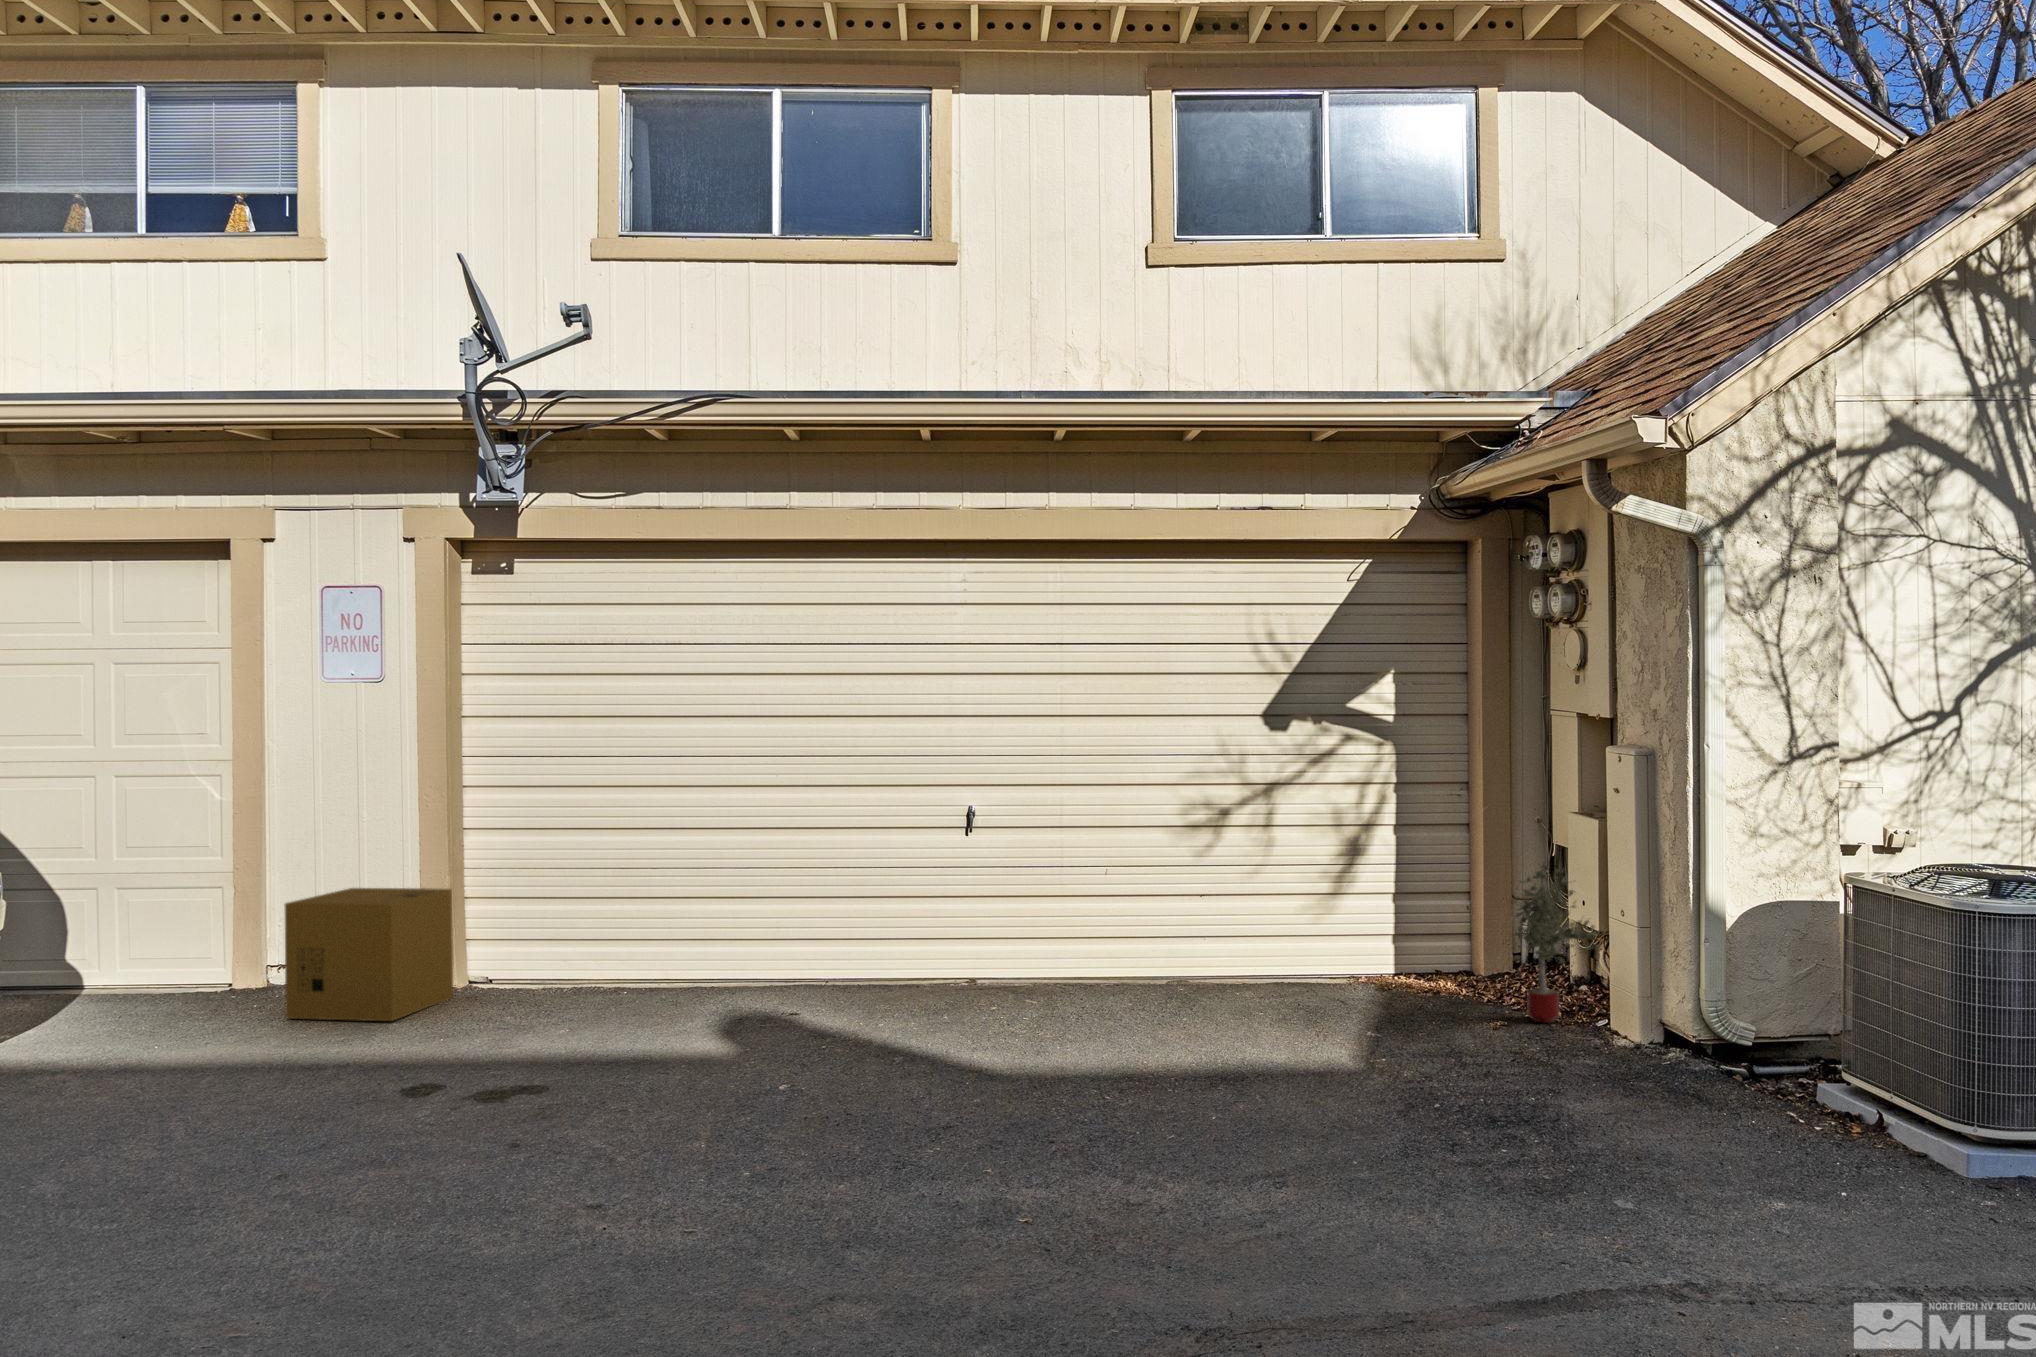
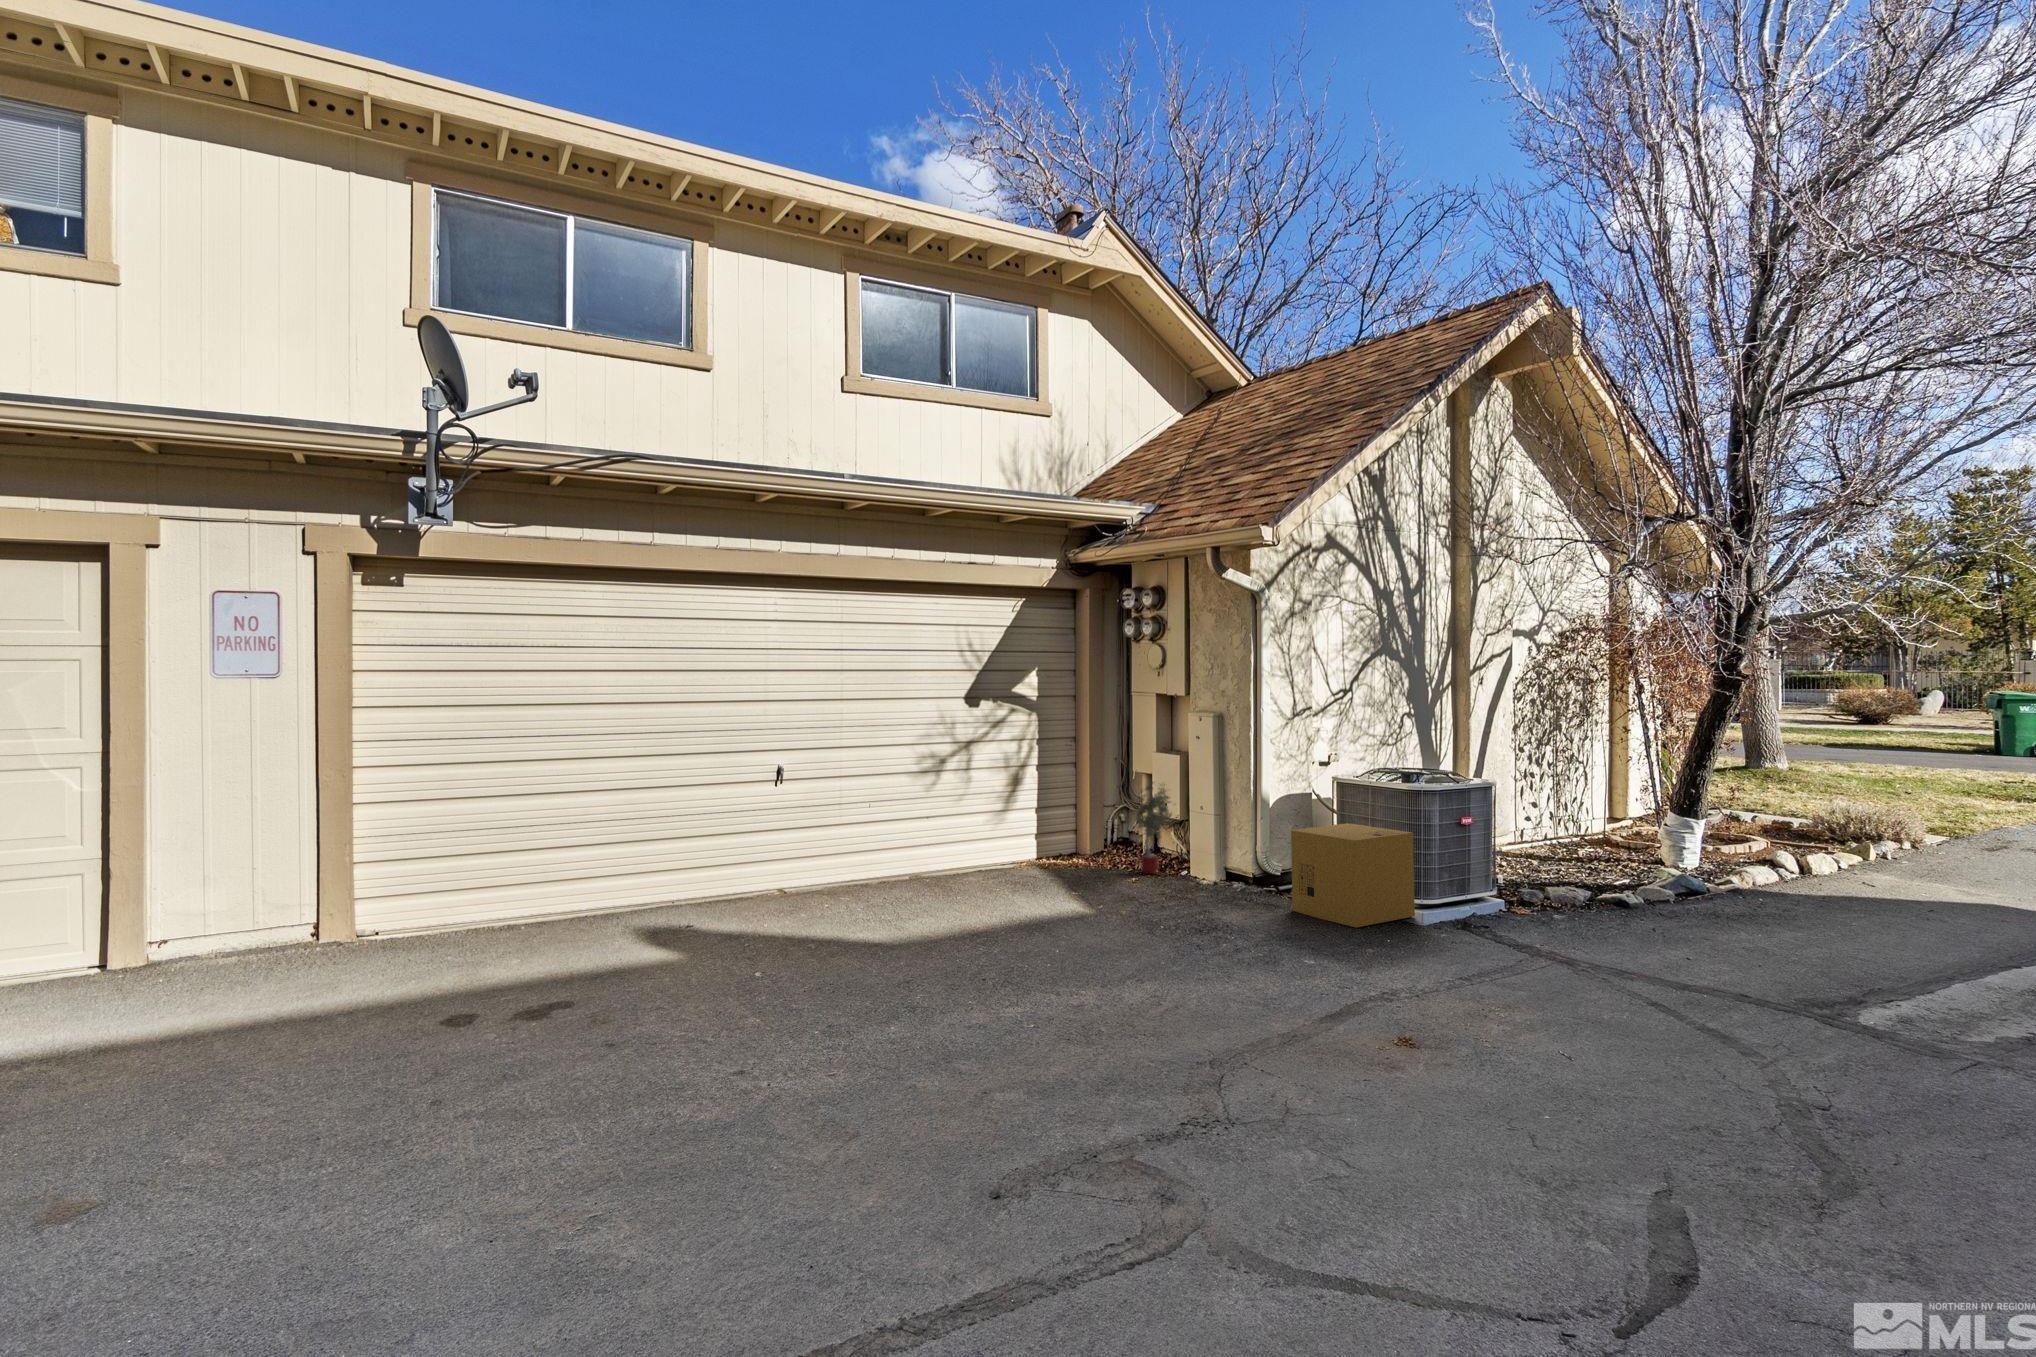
cardboard box: present [284,888,453,1021] -> present [1291,823,1415,928]

